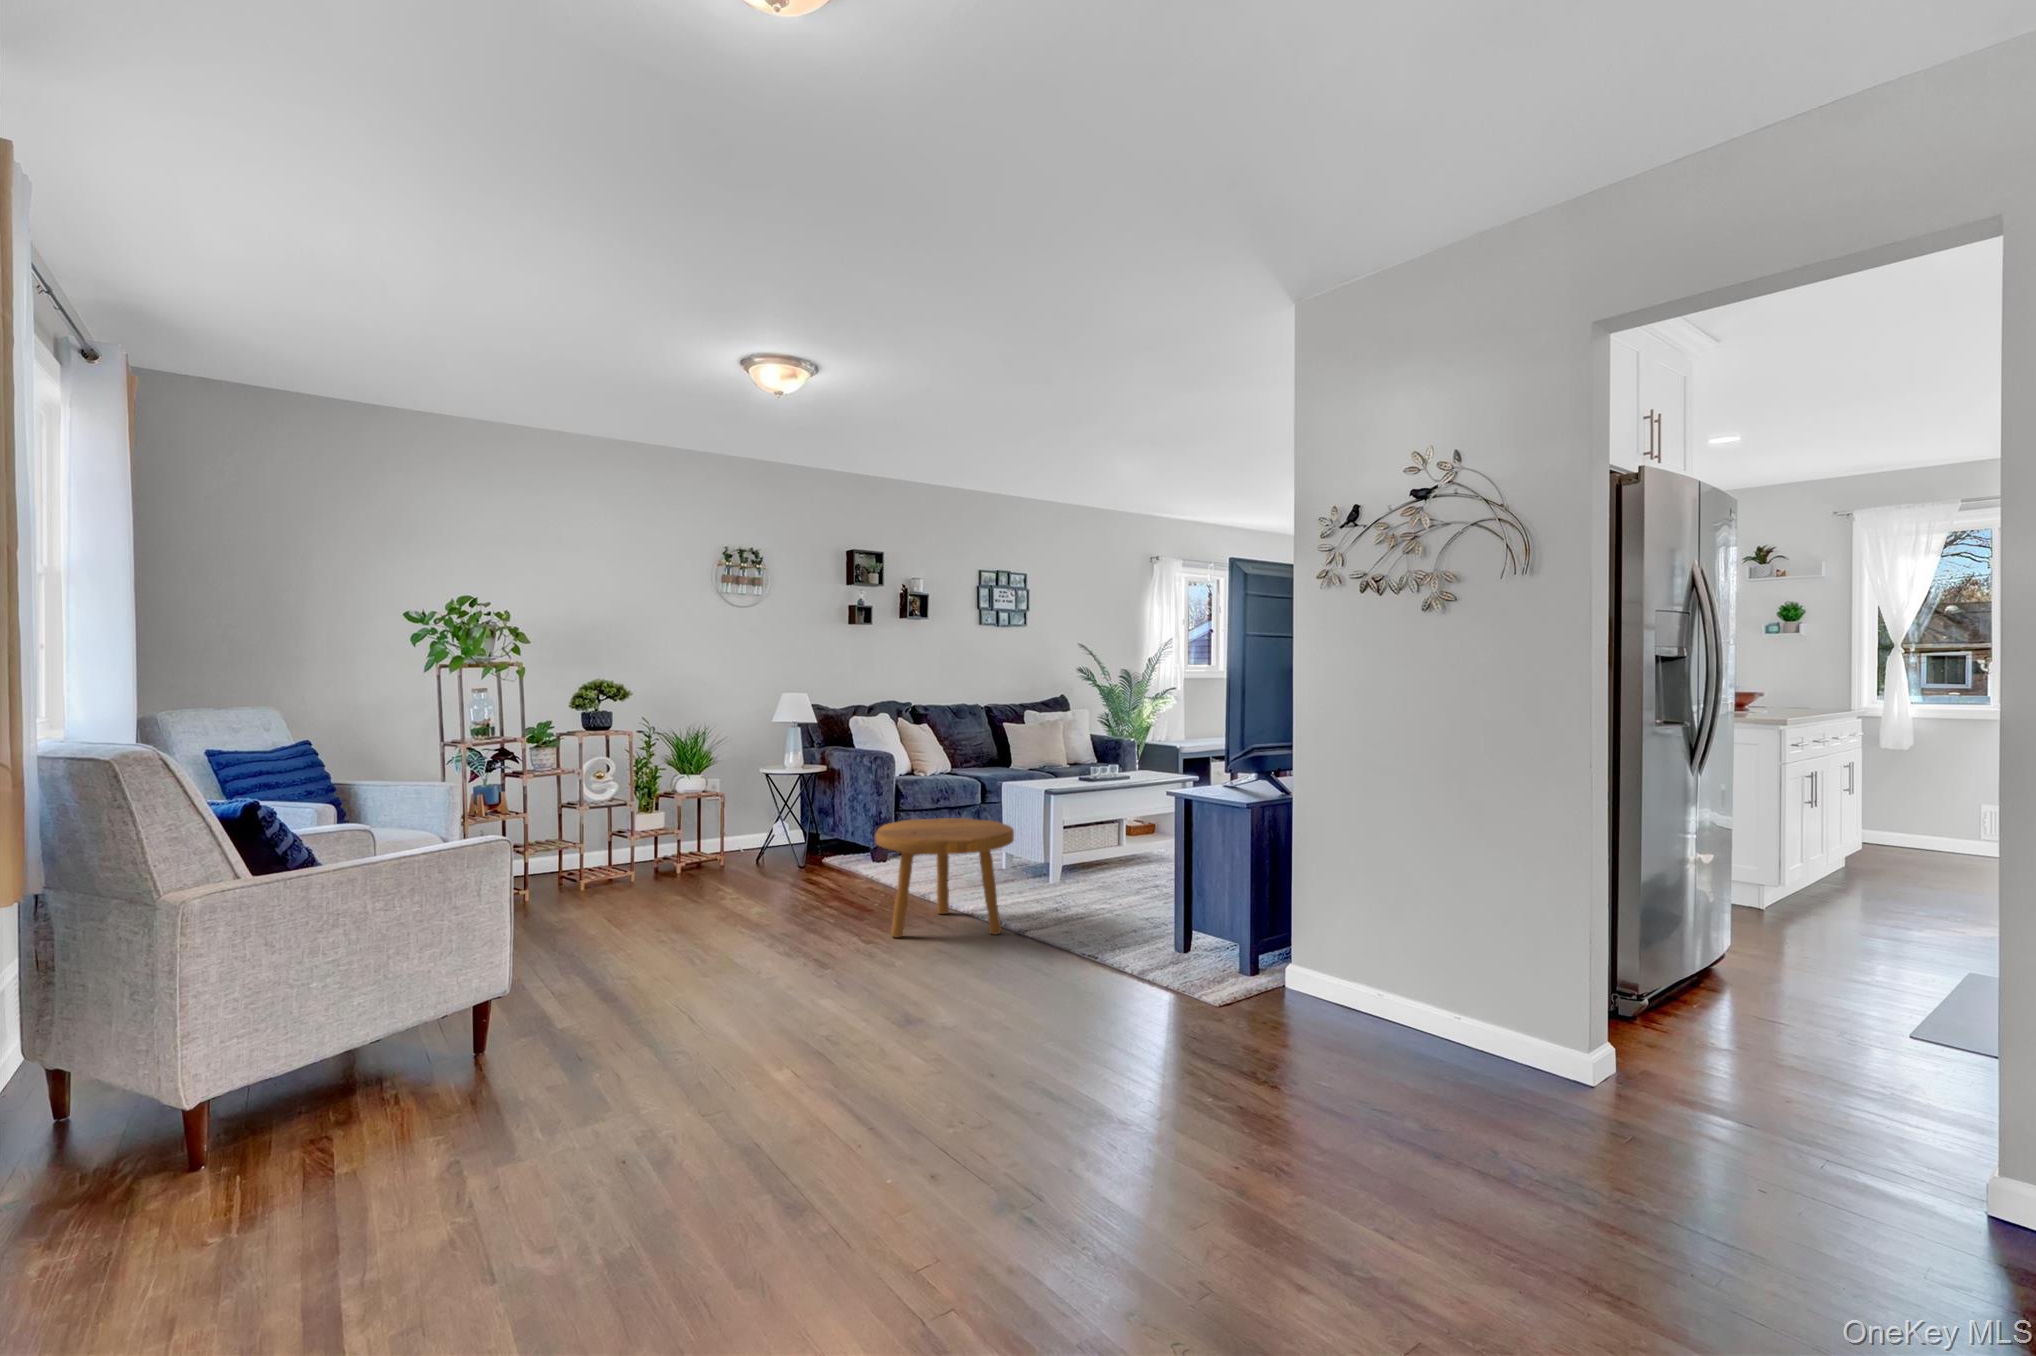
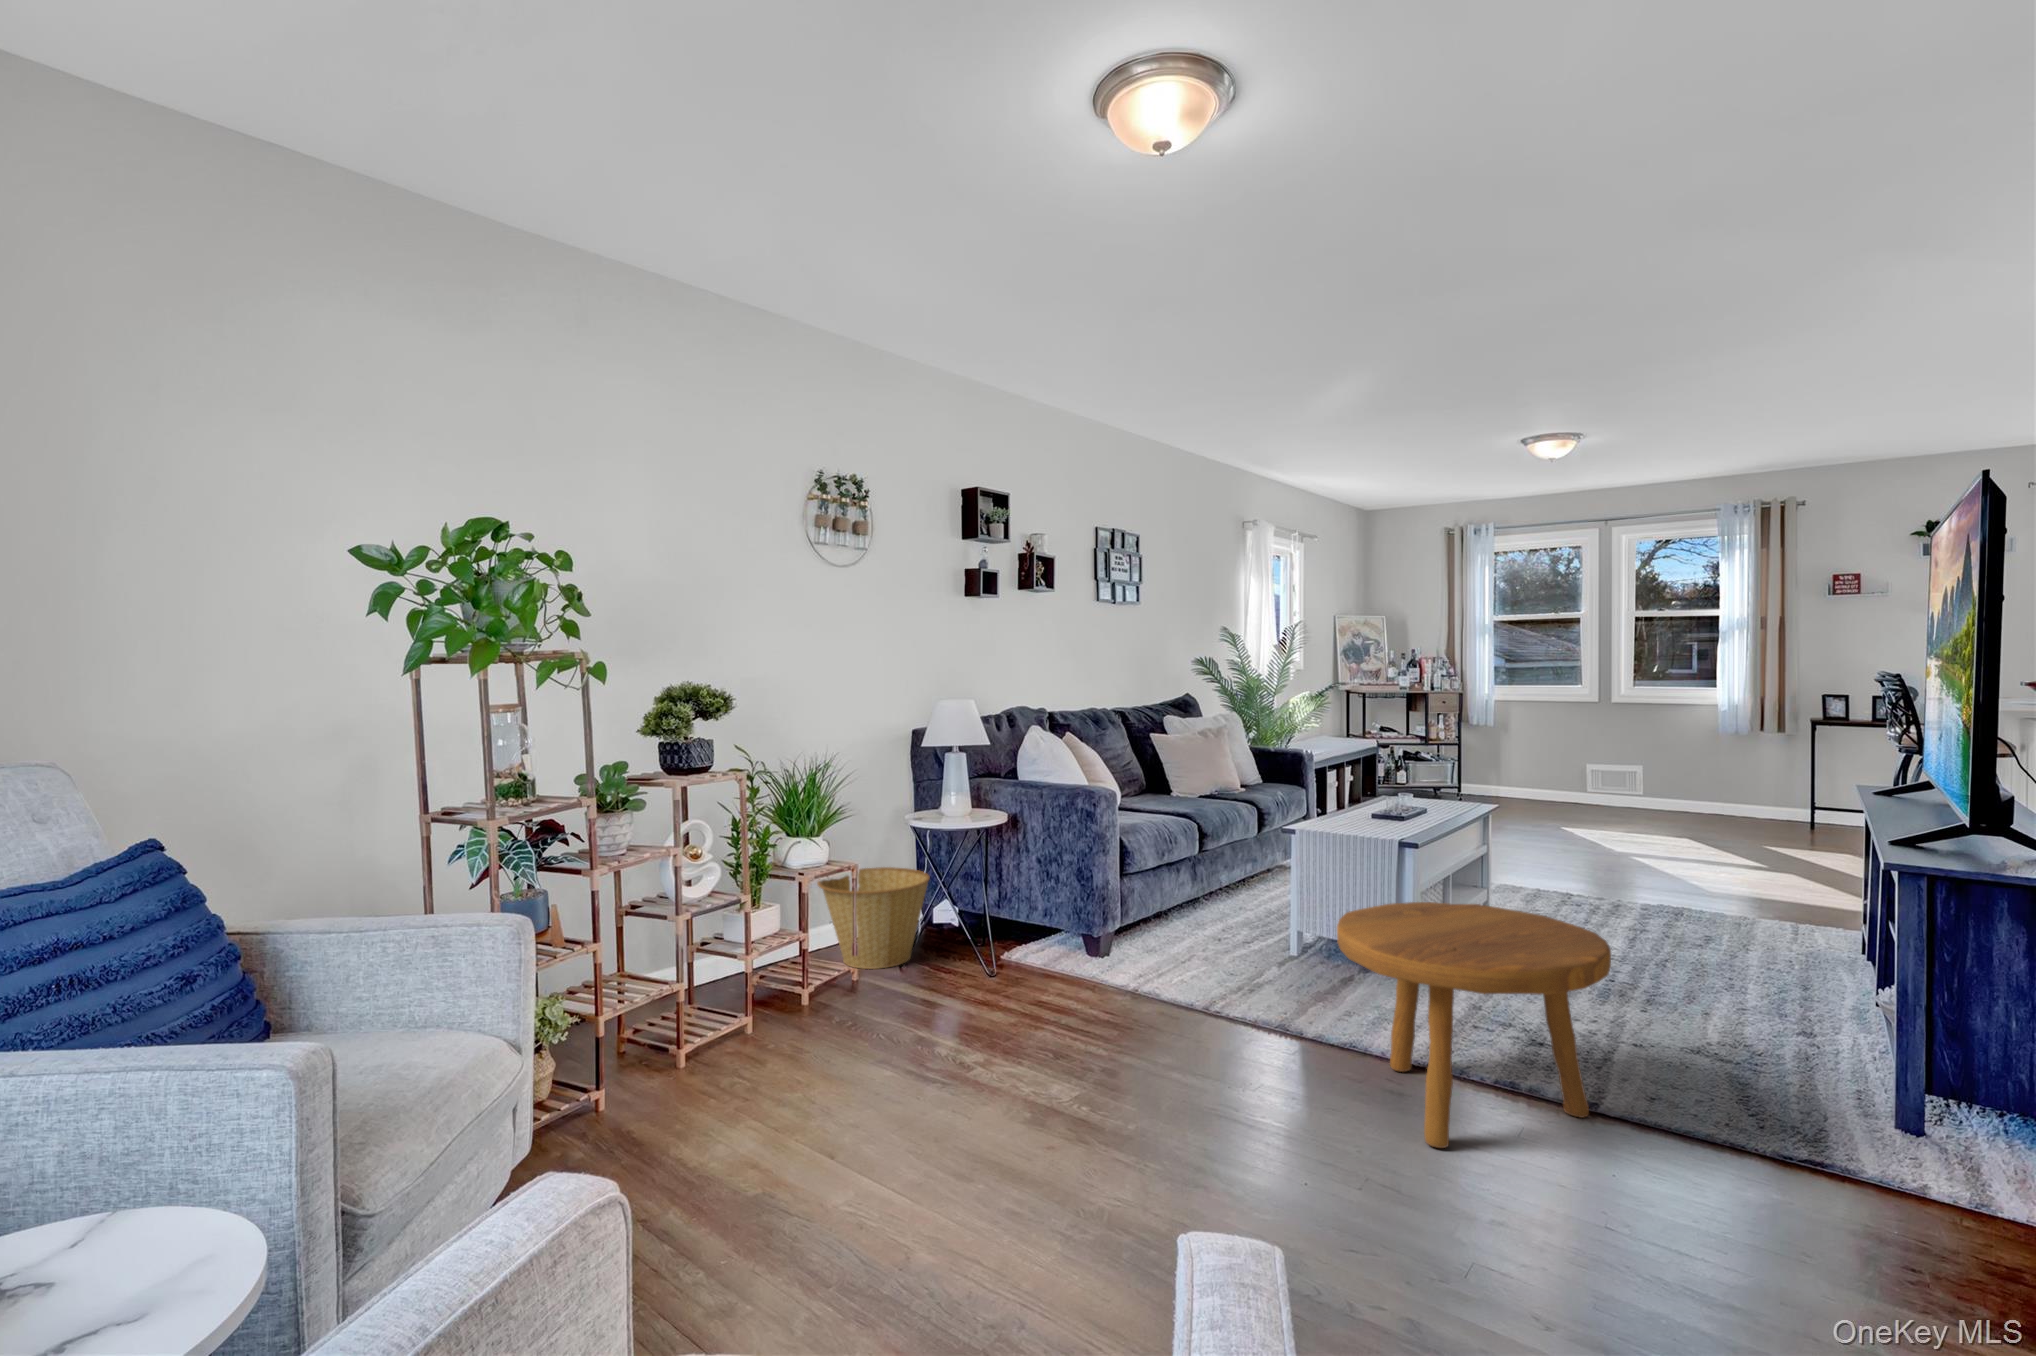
basket: none [709,800,782,859] -> present [817,867,930,969]

